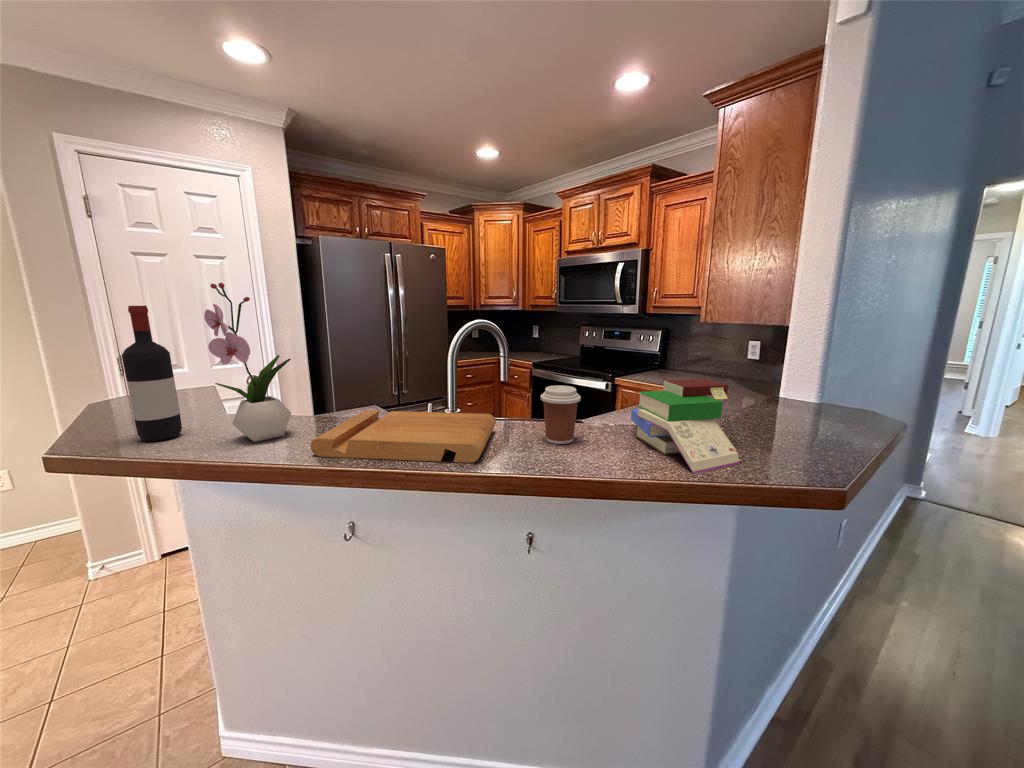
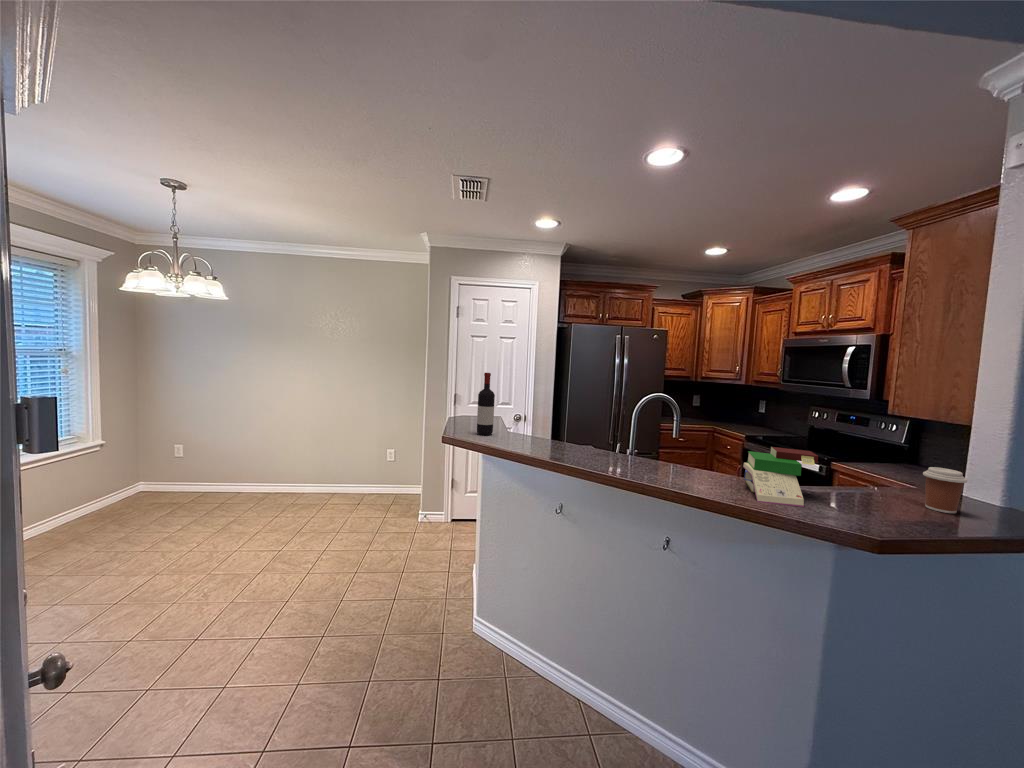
flower arrangement: present [204,283,291,442] -> none [511,365,545,443]
coffee cup: present [541,385,581,444] -> present [923,467,967,513]
cutting board: present [311,410,496,463] -> none [546,438,650,470]

